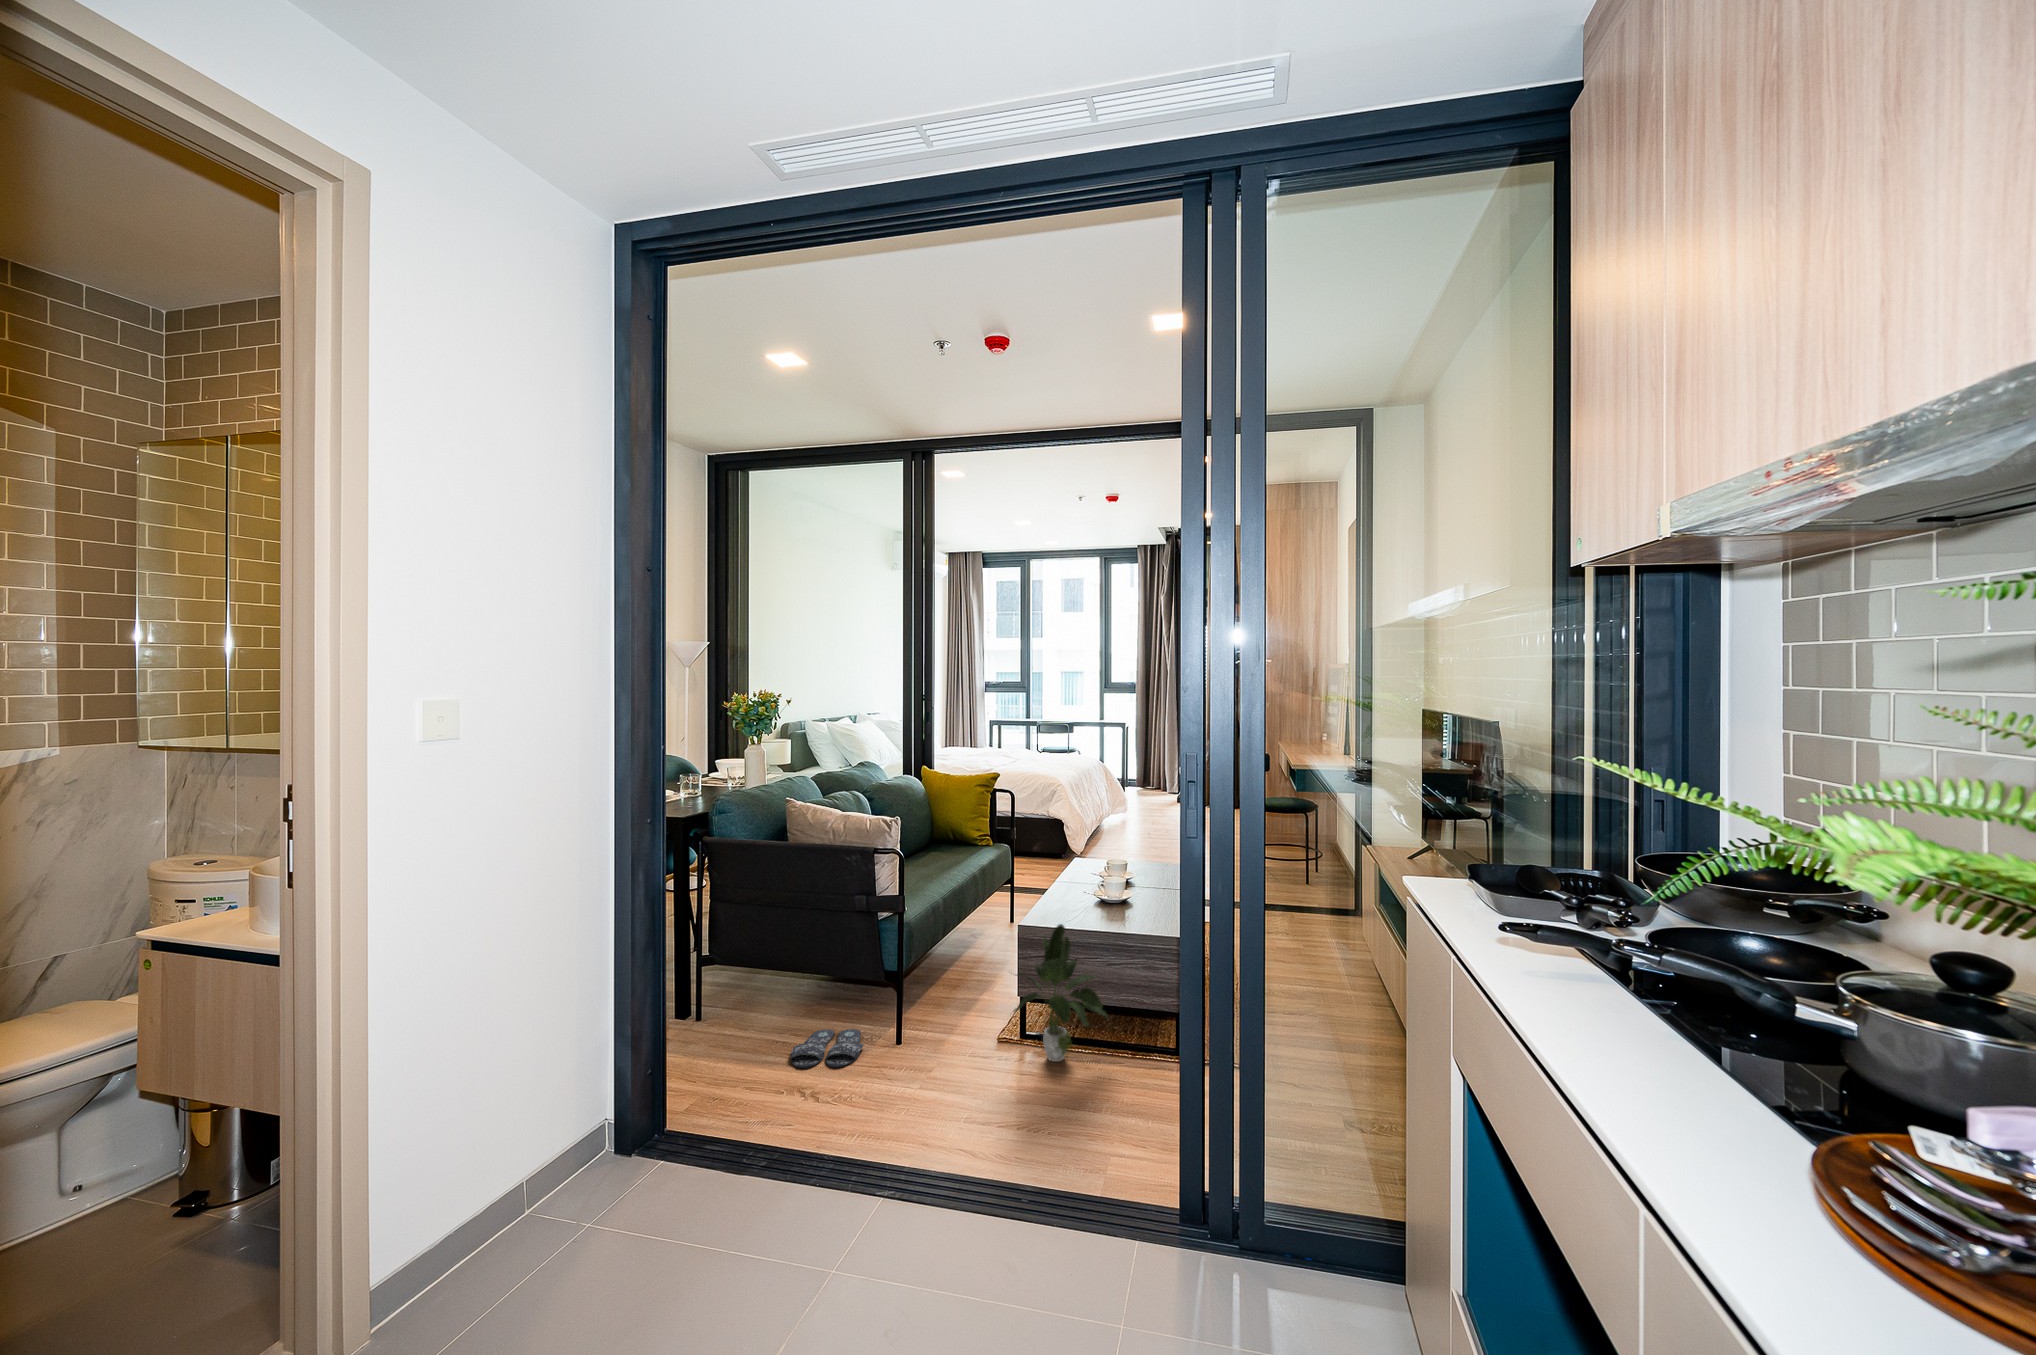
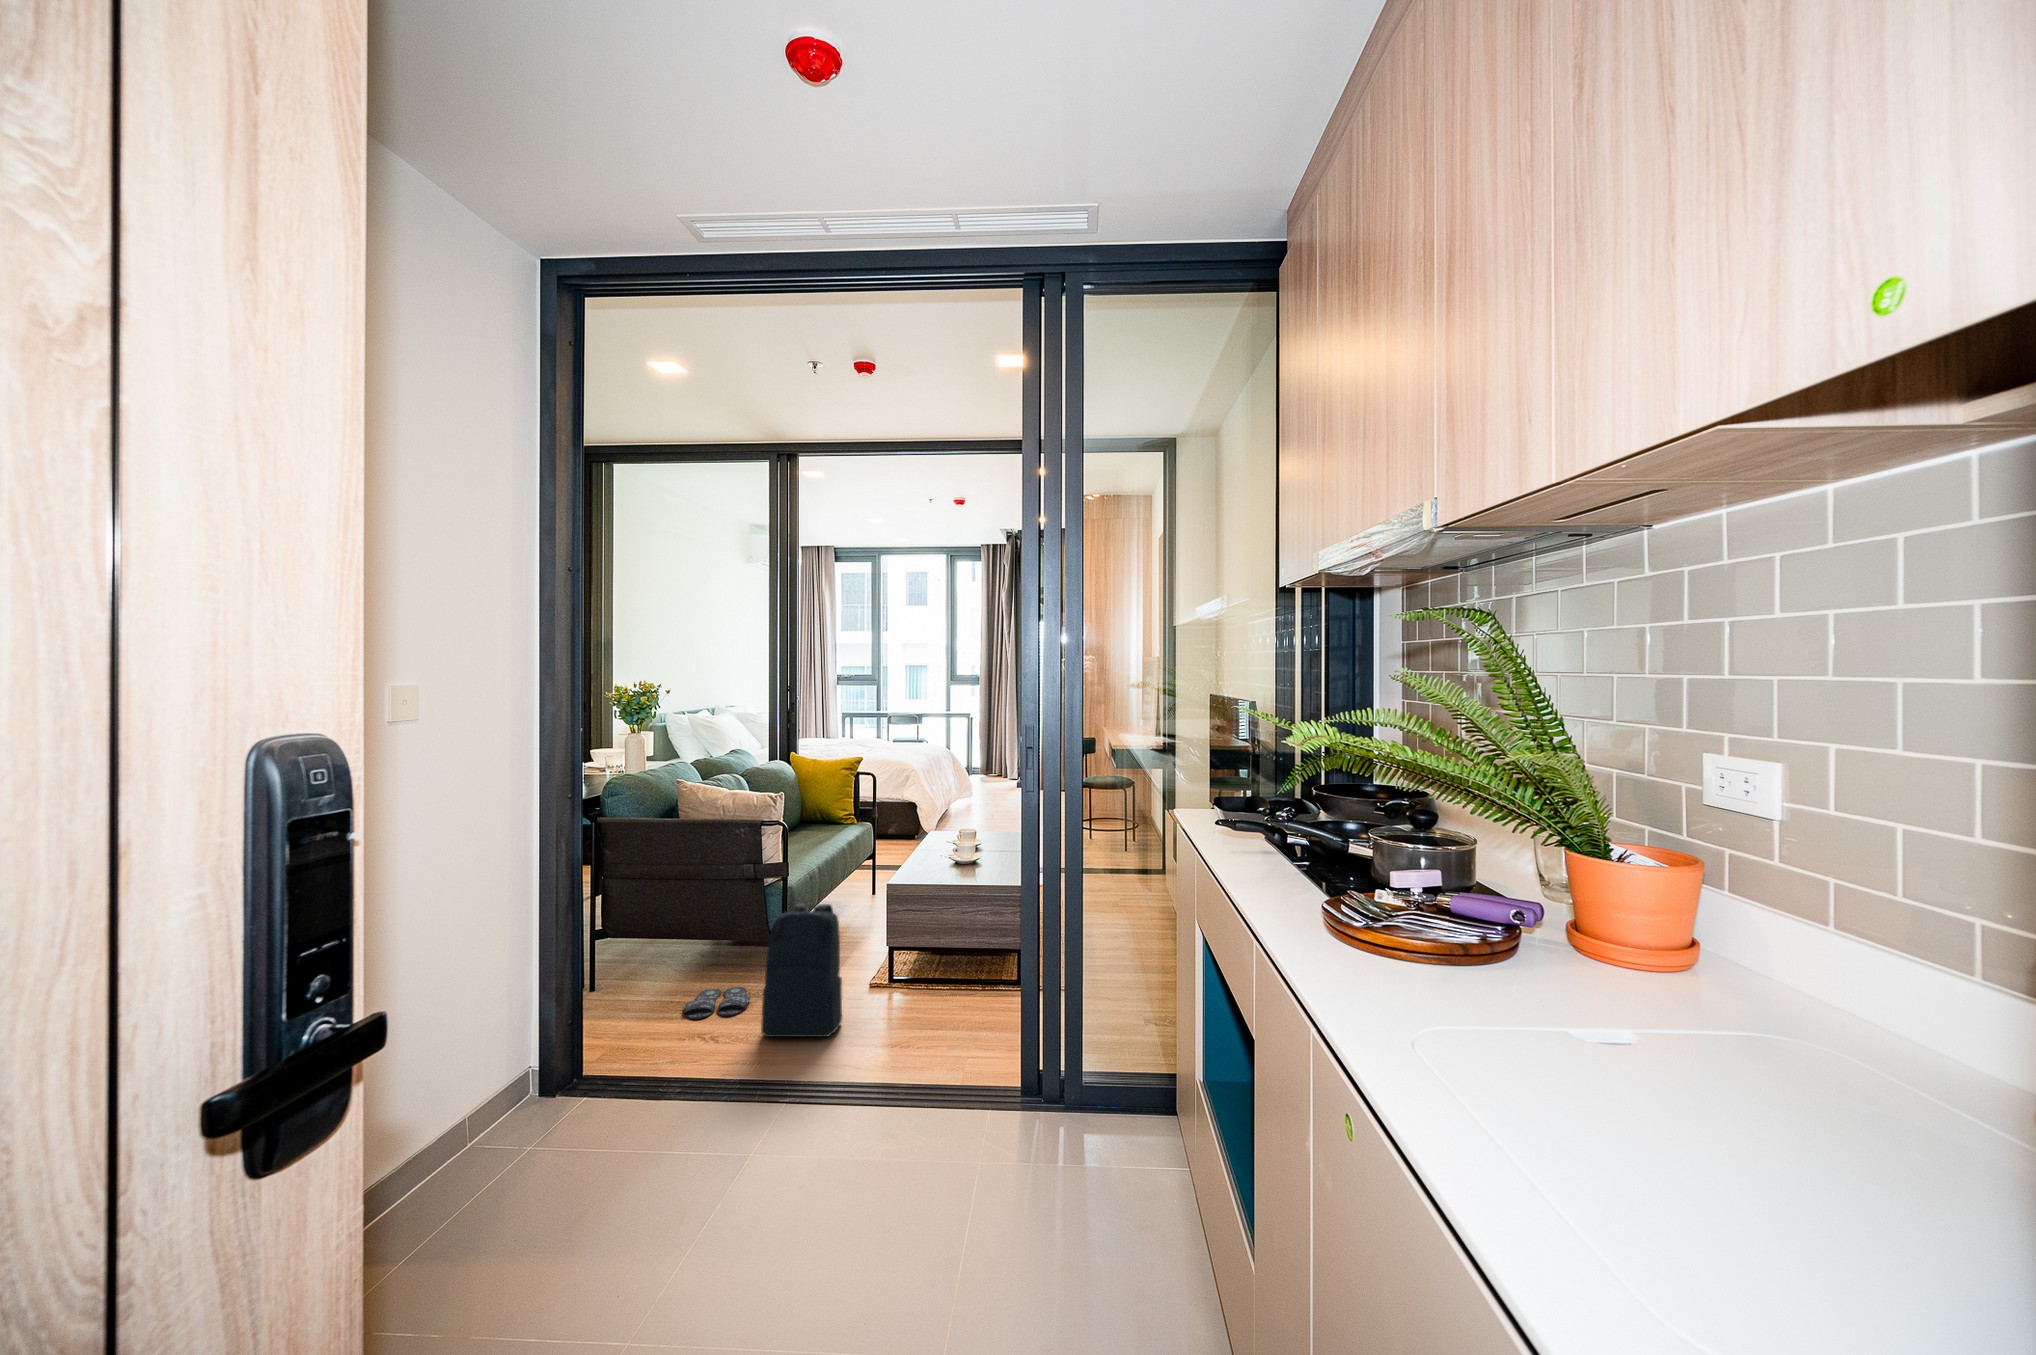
potted plant: present [1014,924,1107,1062] -> none [882,882,966,997]
backpack: none [866,944,959,1109] -> present [761,904,842,1037]

